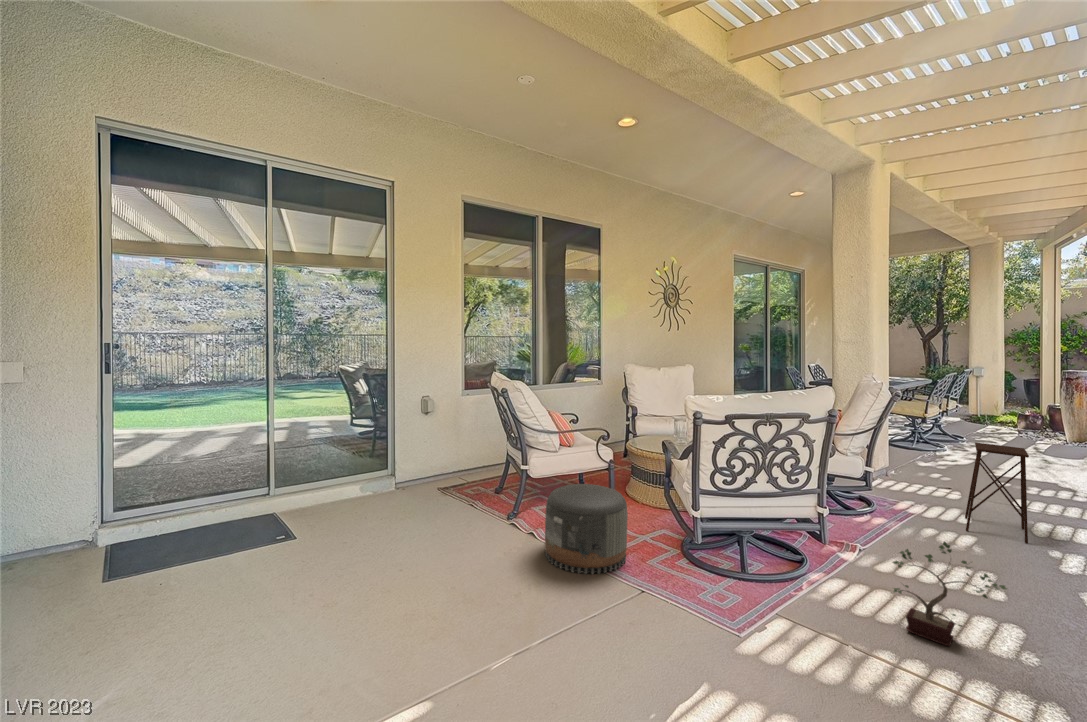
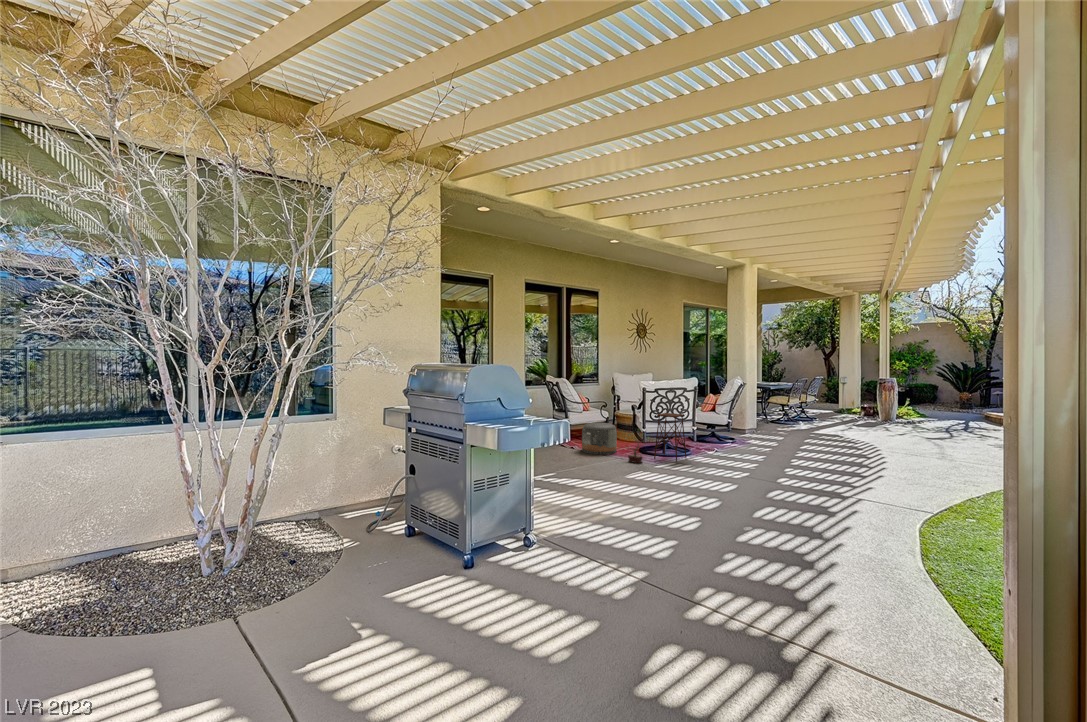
side table: present [965,443,1029,544] -> present [654,413,686,462]
potted plant: present [893,542,1007,646] -> present [628,429,649,463]

